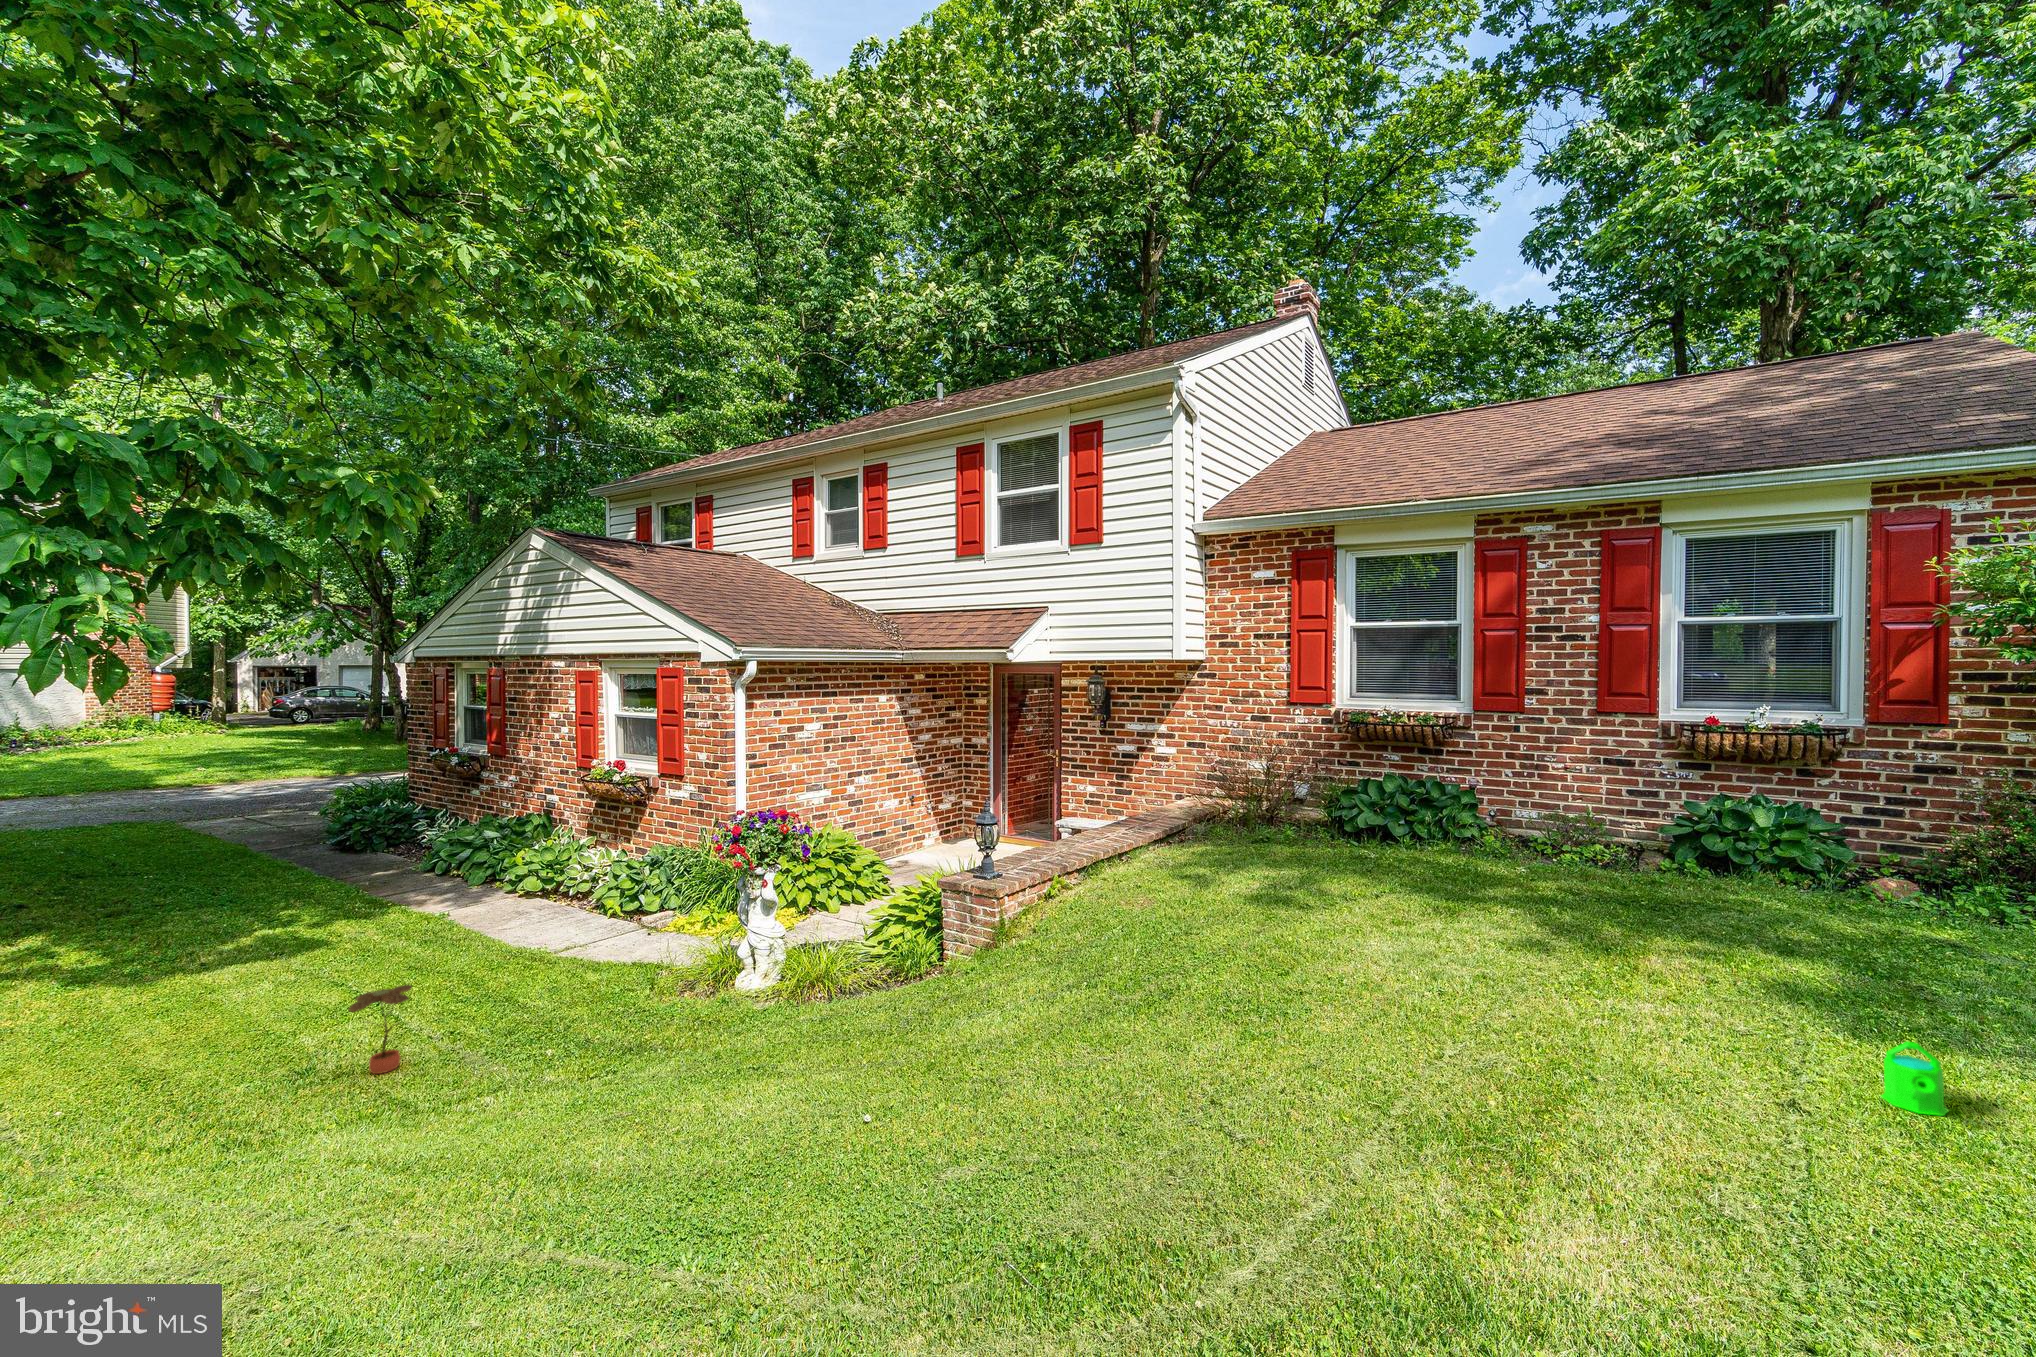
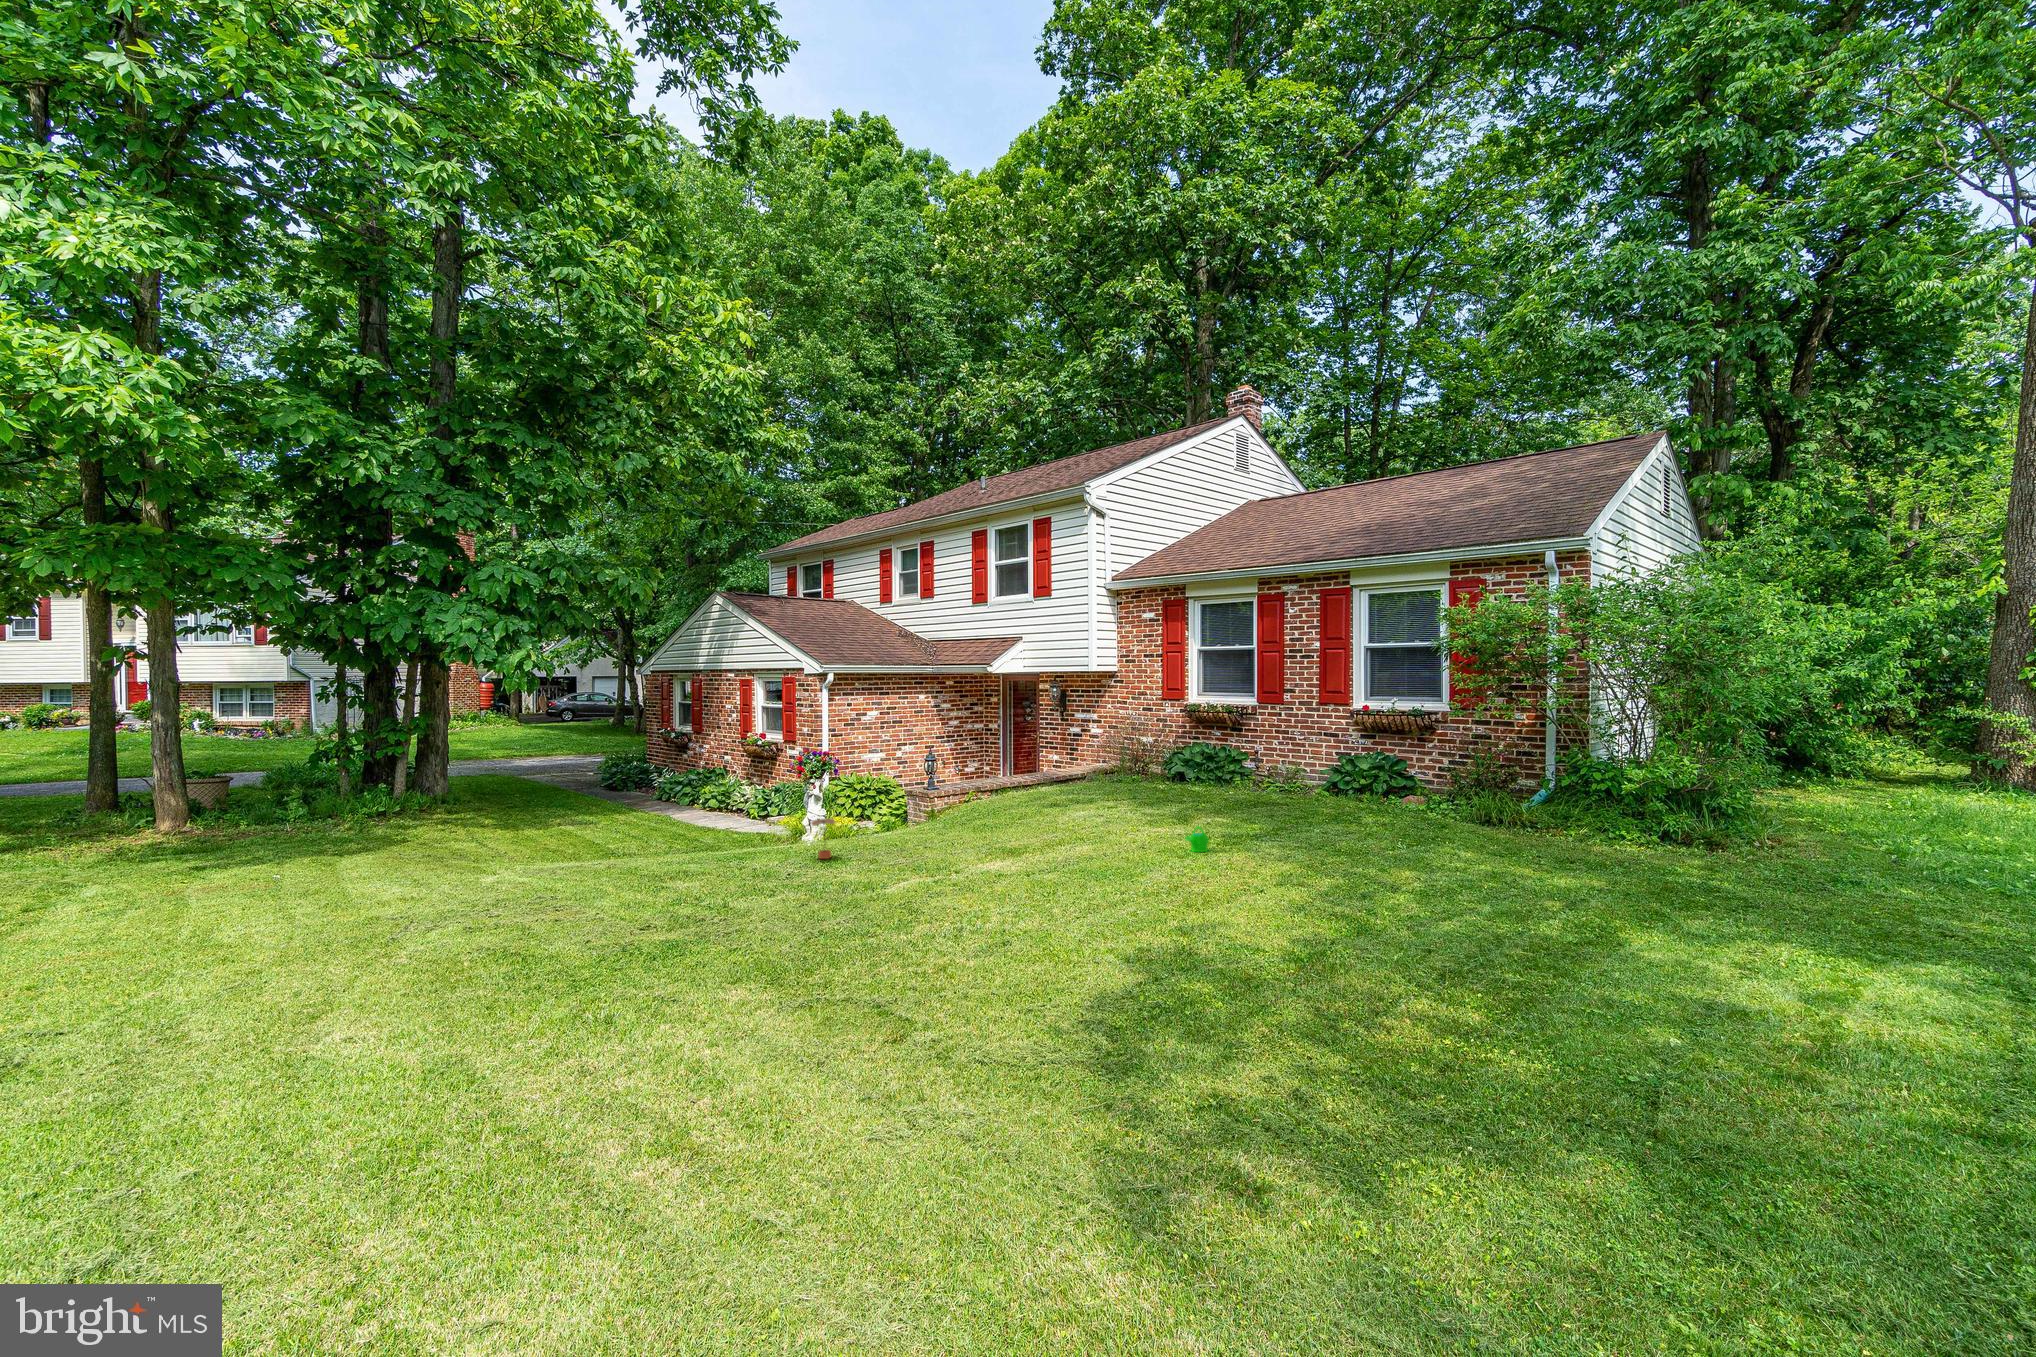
potted plant: present [349,985,412,1074] -> present [812,819,835,859]

